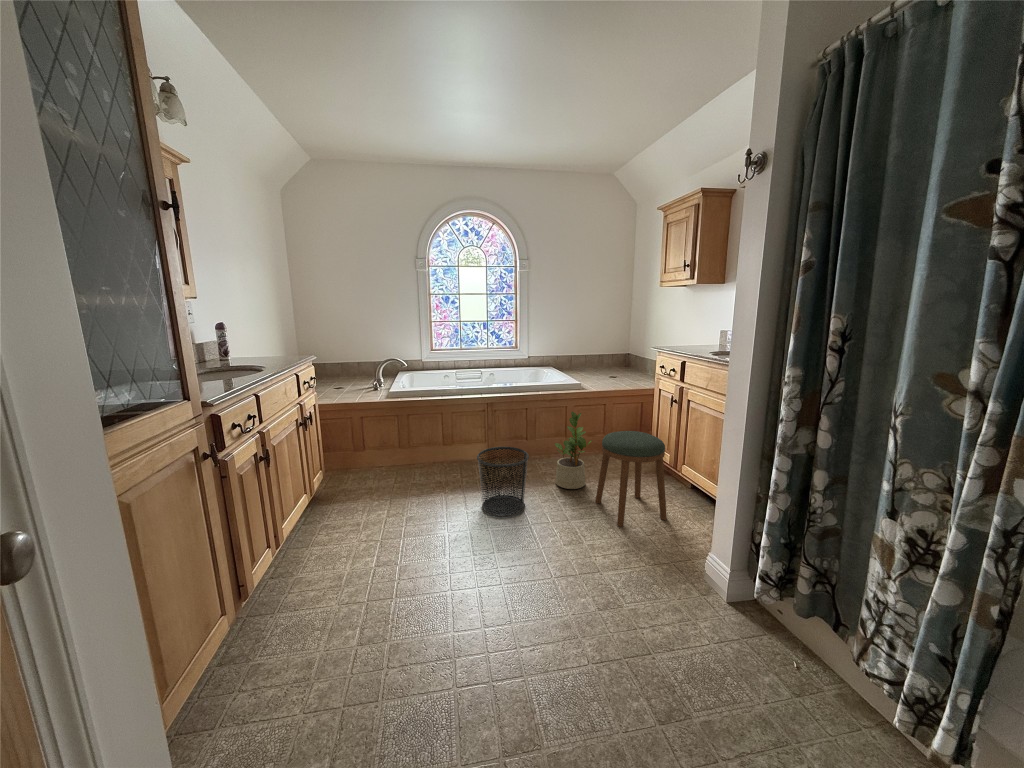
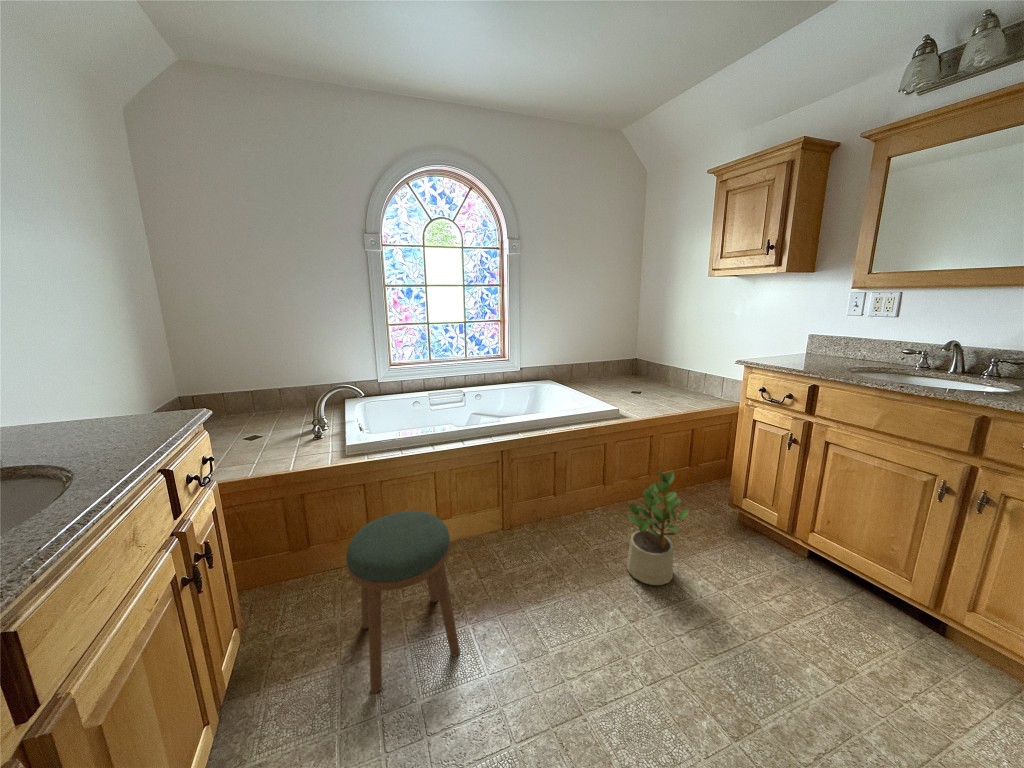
stool: present [595,431,667,527] -> present [346,511,460,693]
waste bin: present [477,447,529,517] -> none [543,546,637,689]

